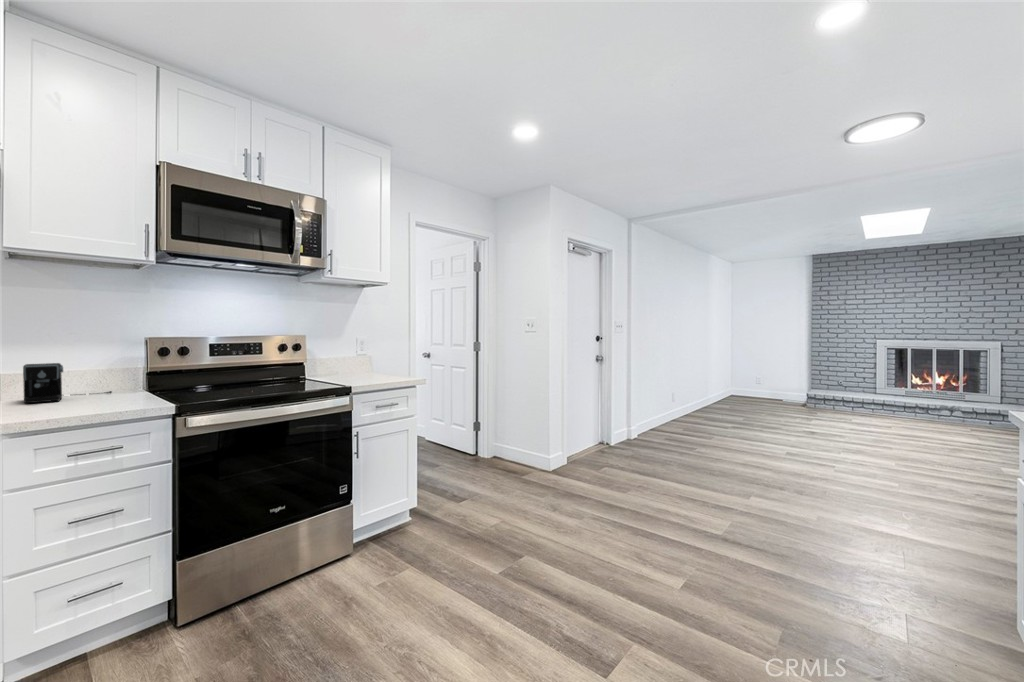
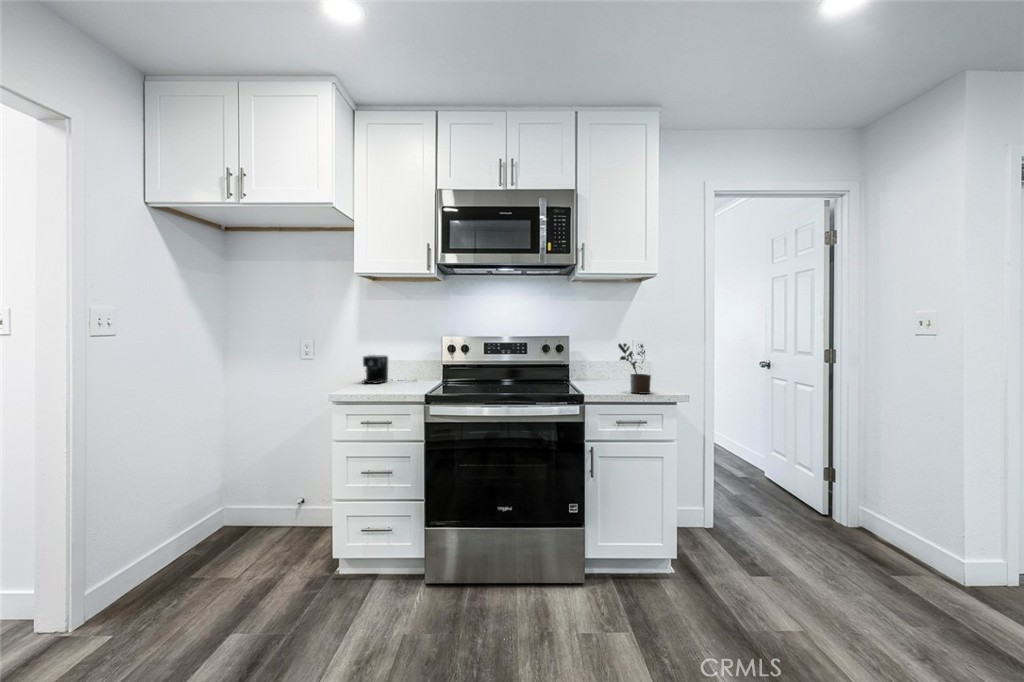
potted plant: none [369,341,397,382] -> present [618,343,651,394]

